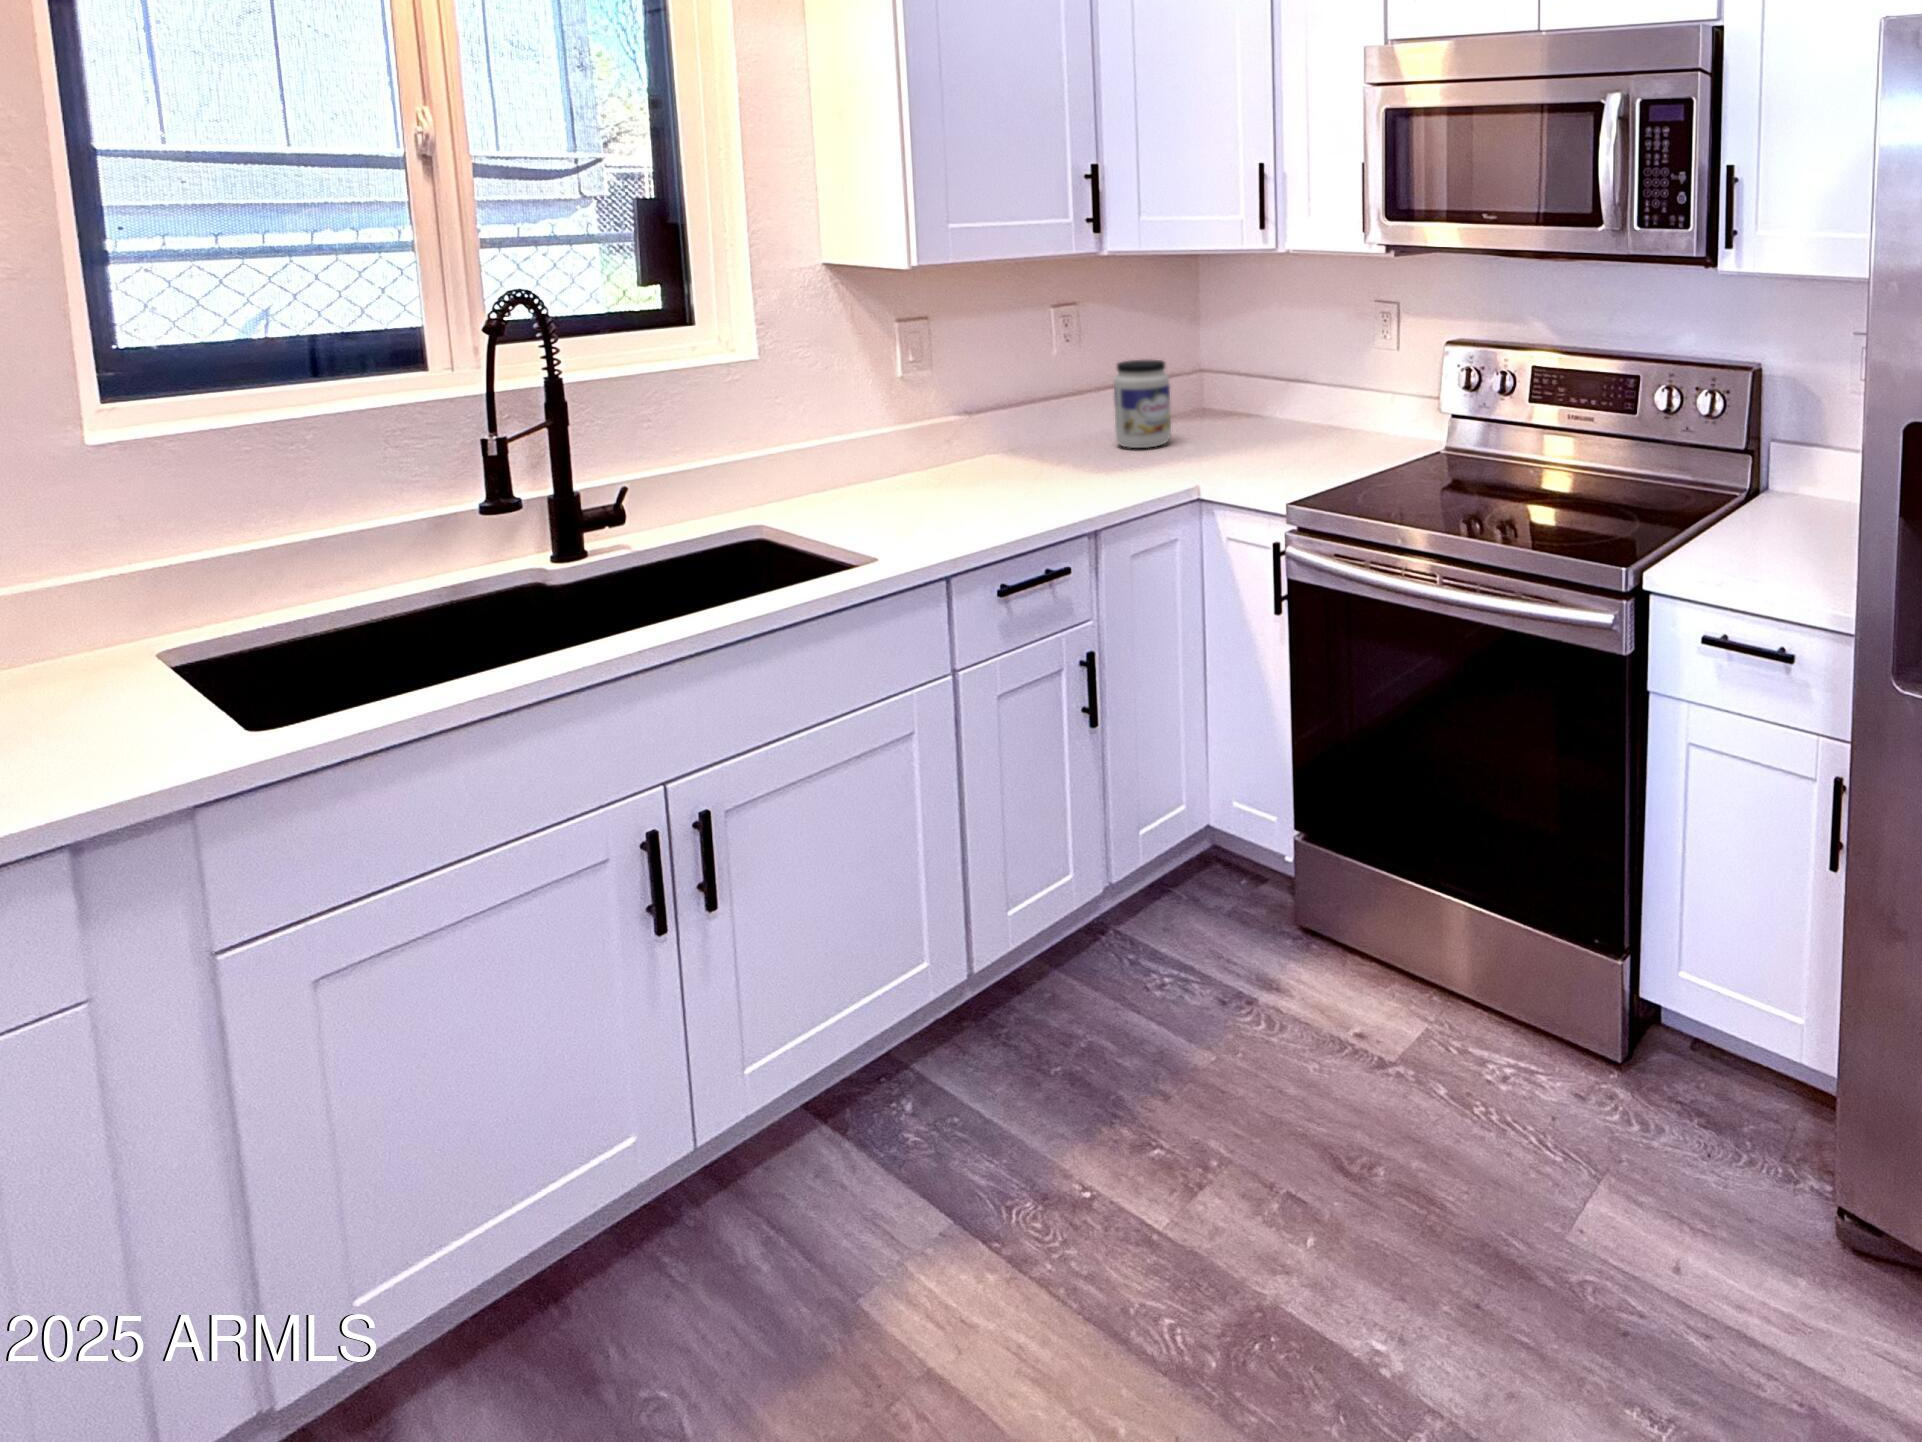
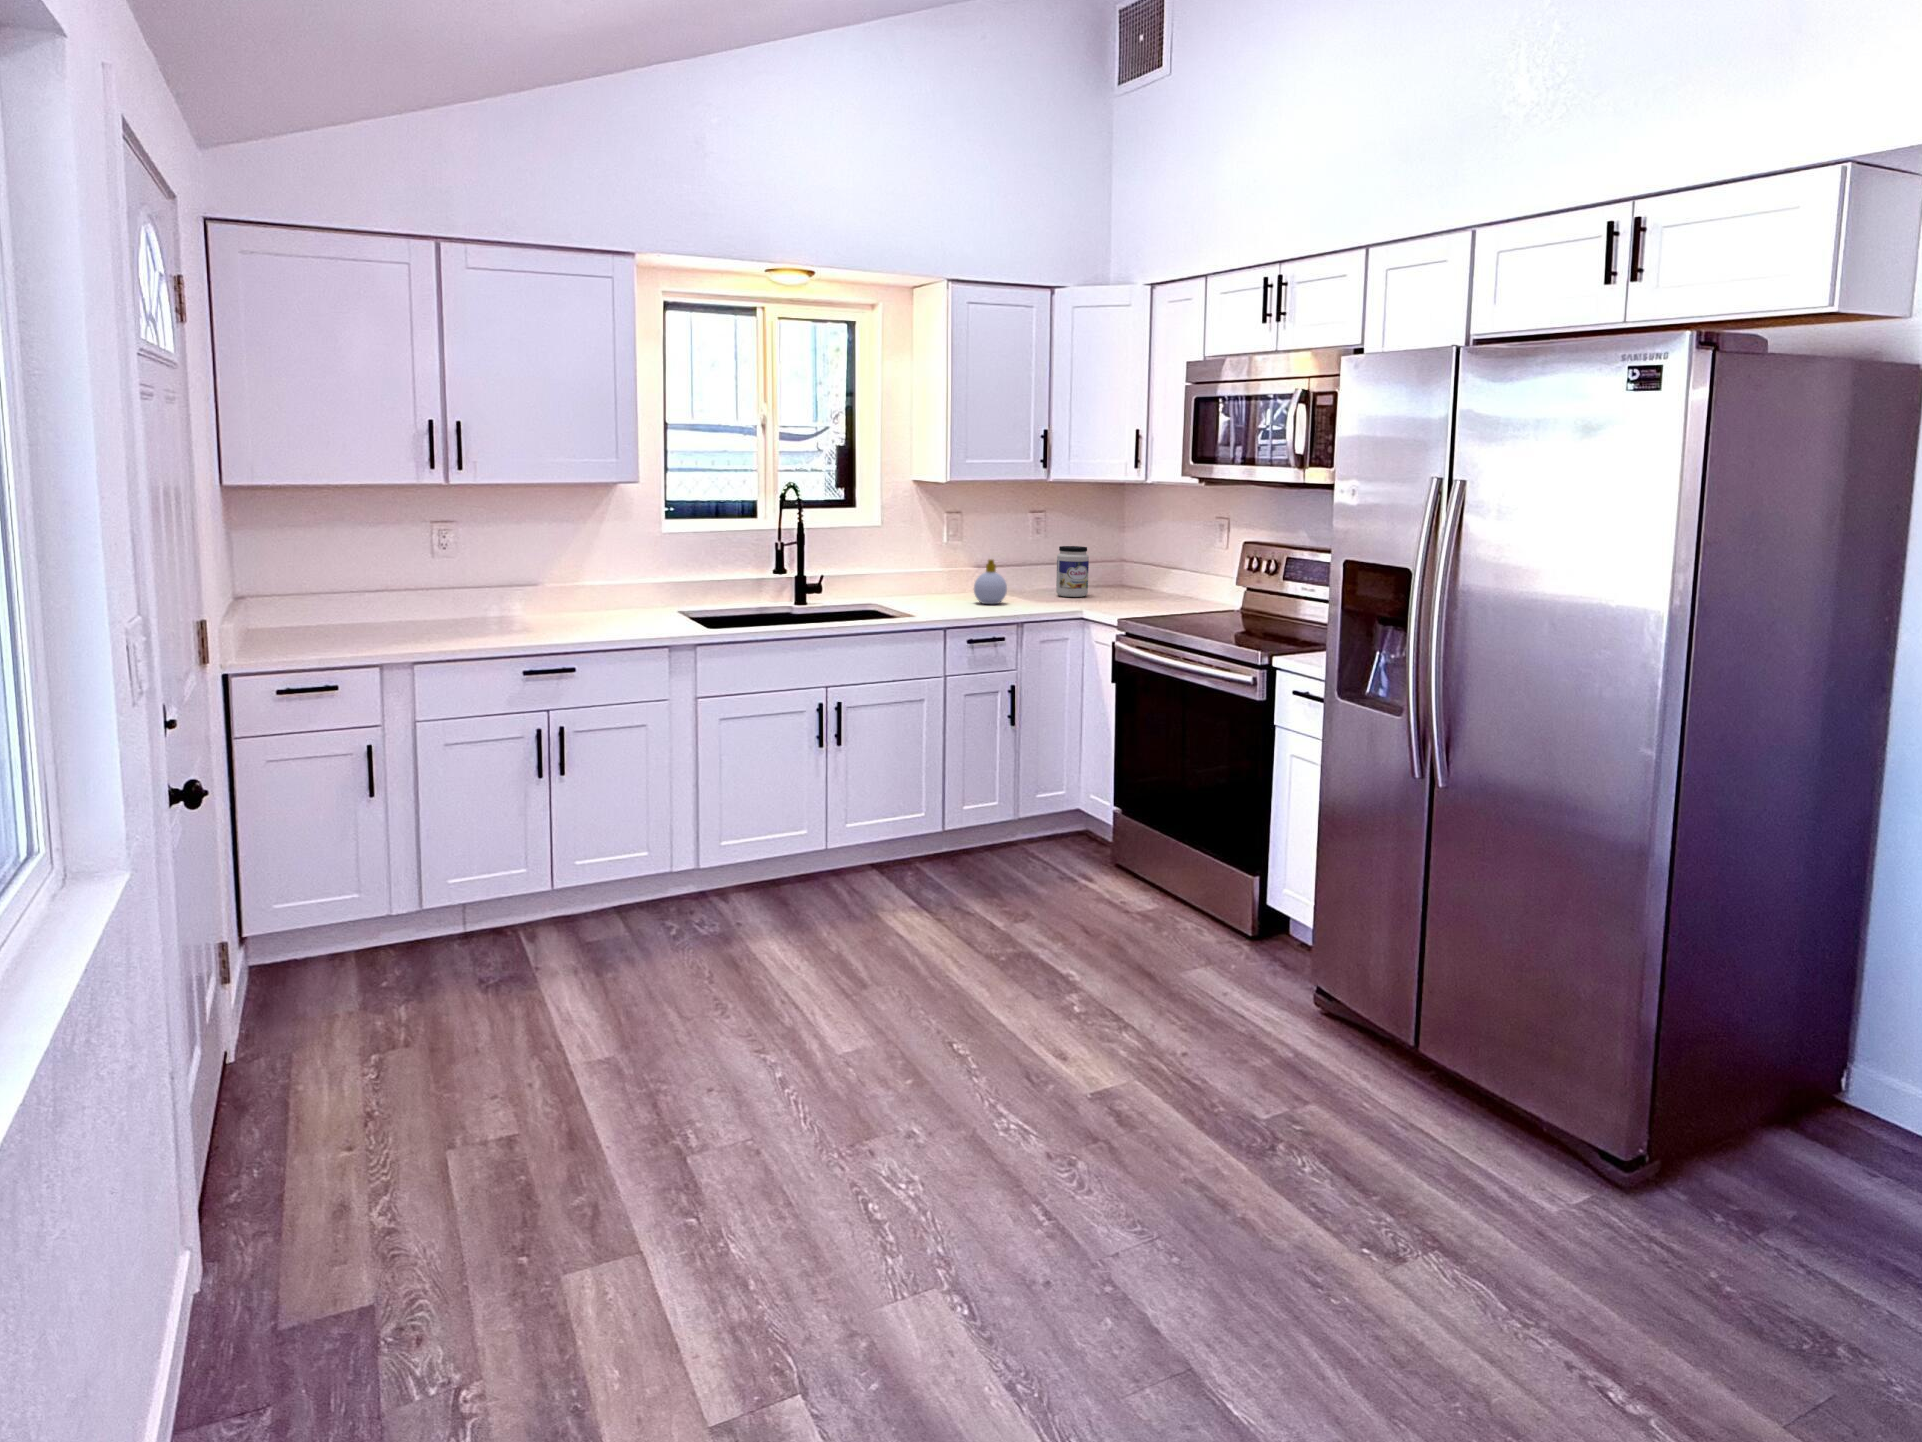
soap bottle: none [977,408,1045,492] -> present [974,559,1007,604]

